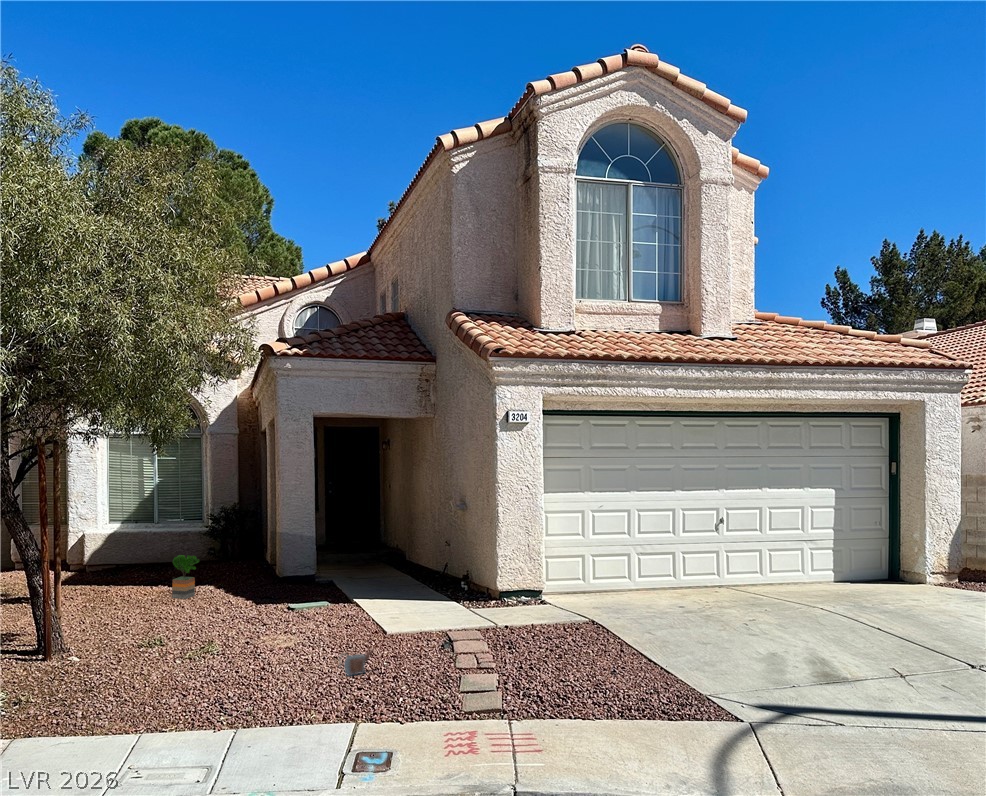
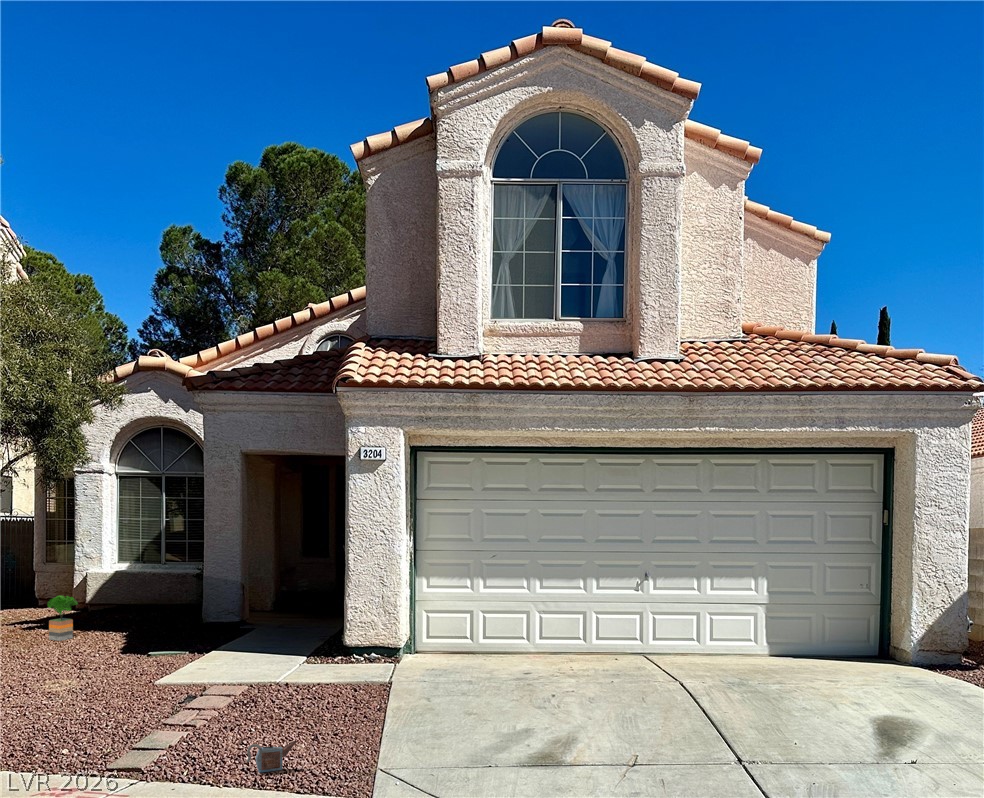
watering can: present [339,650,373,676] -> present [247,741,296,773]

